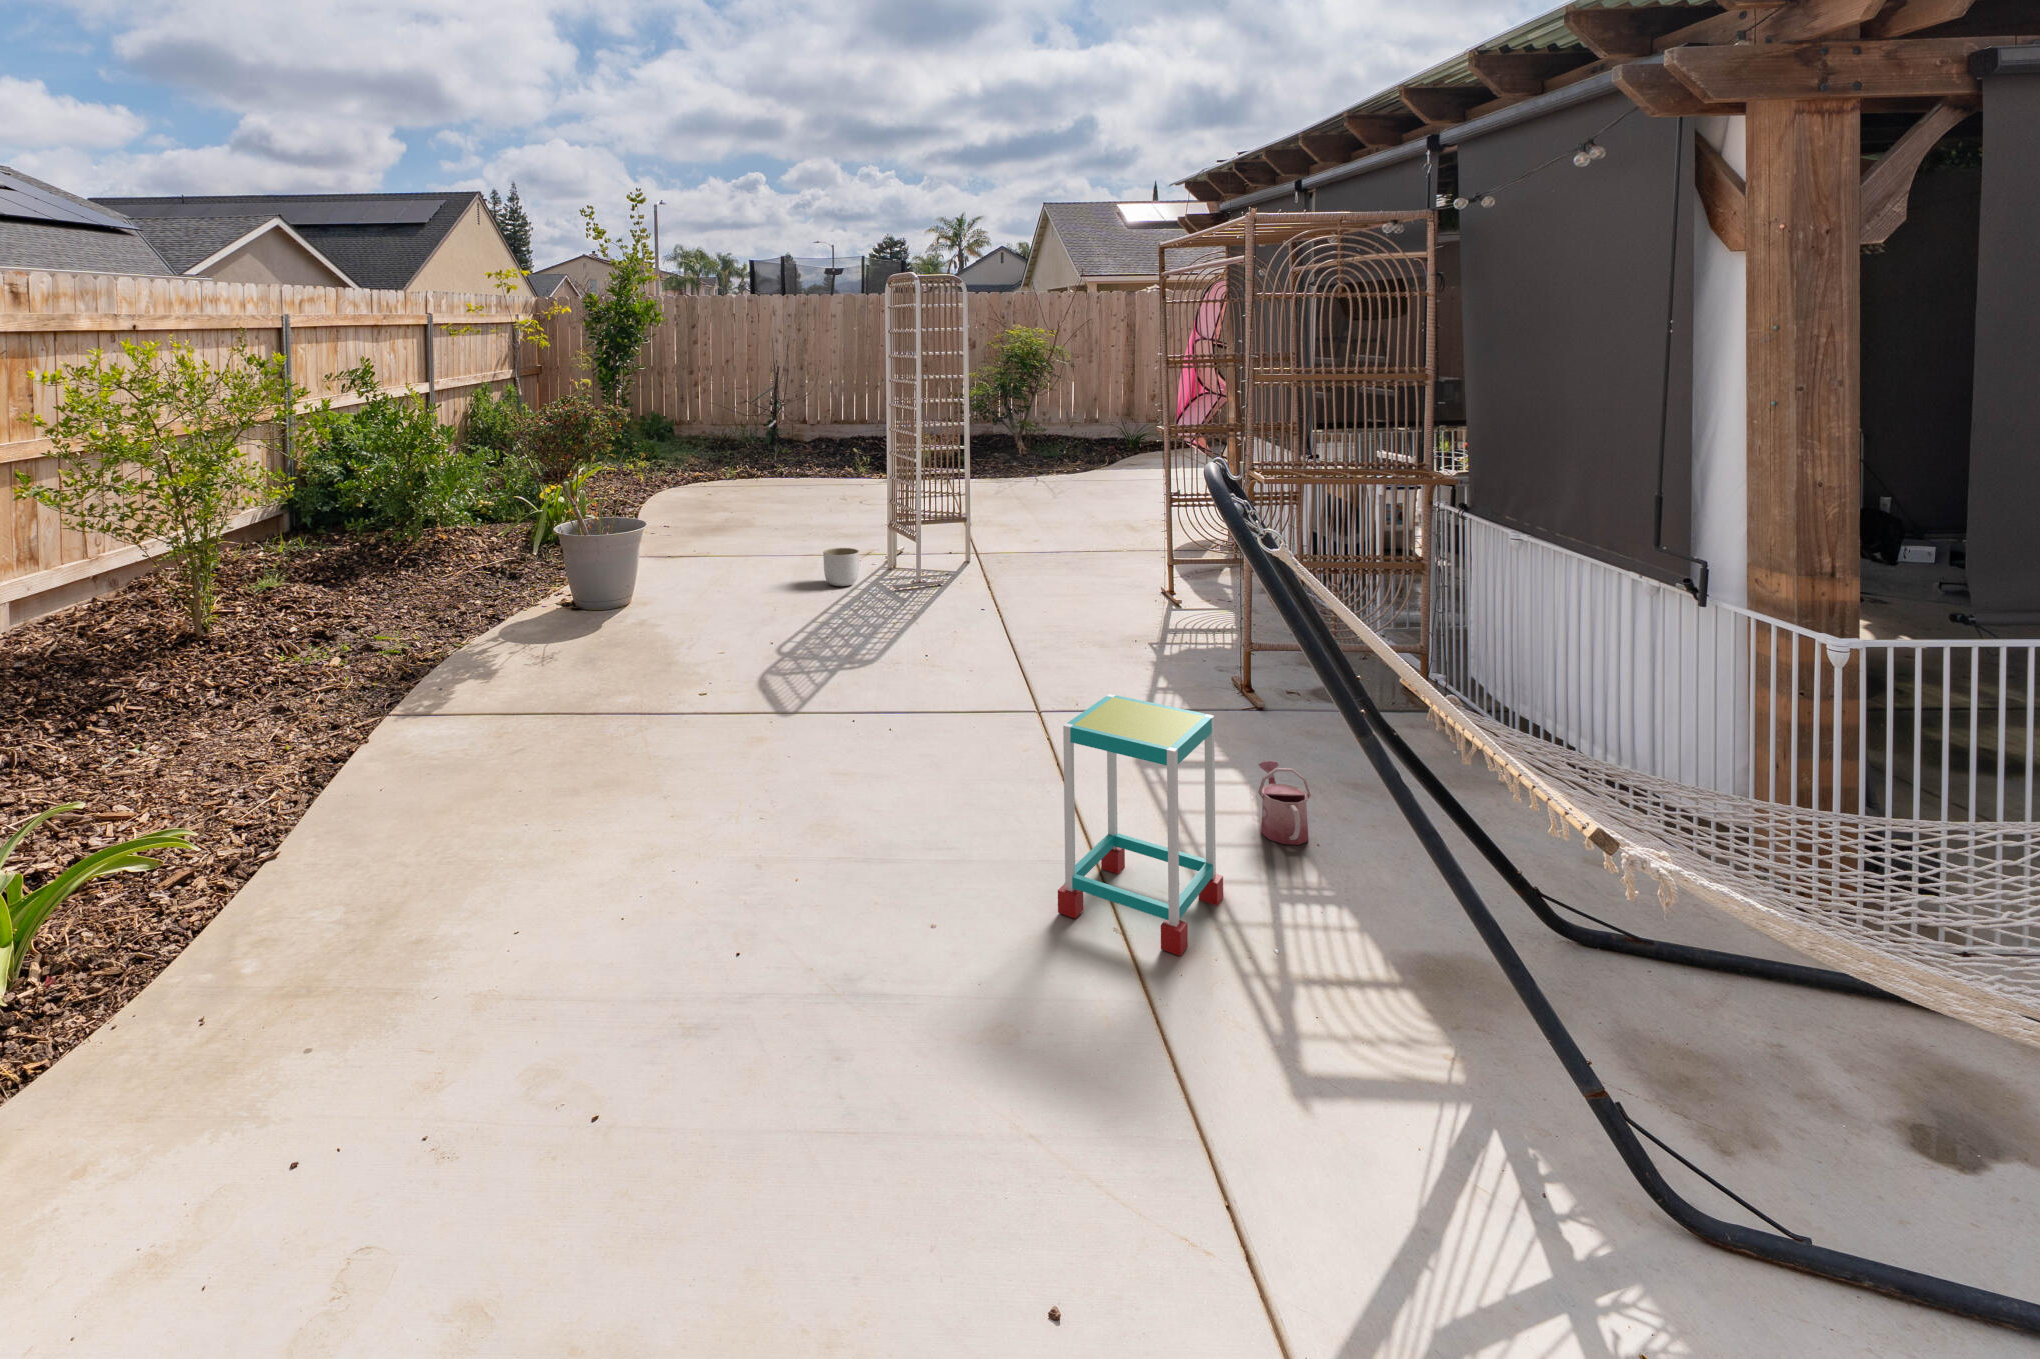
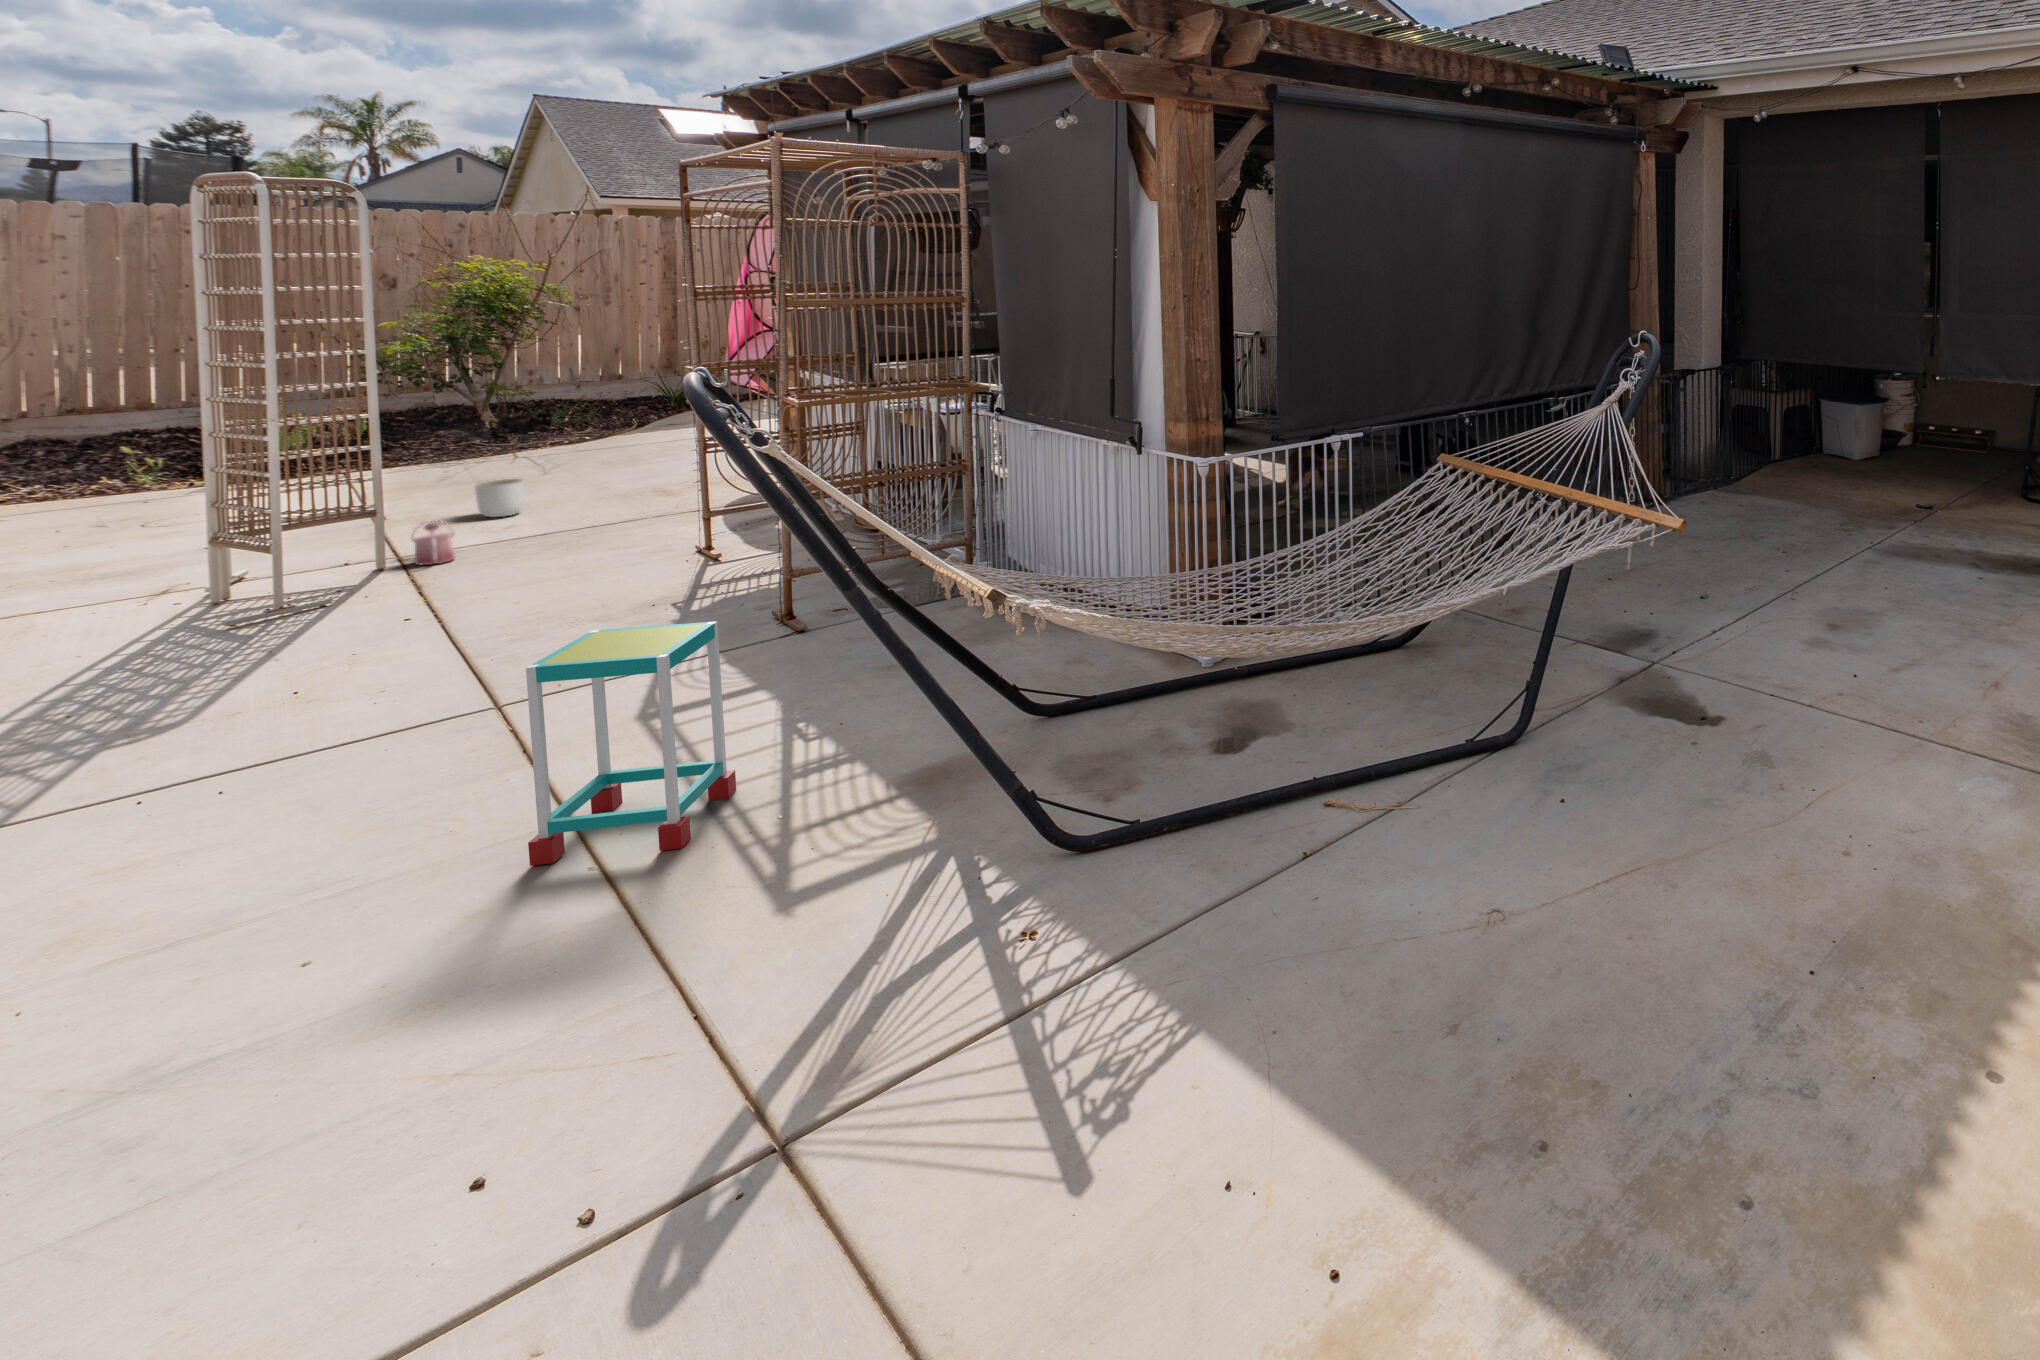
planter: present [823,548,859,586] -> present [475,479,525,517]
watering can: present [1258,761,1311,845] -> present [412,521,454,565]

